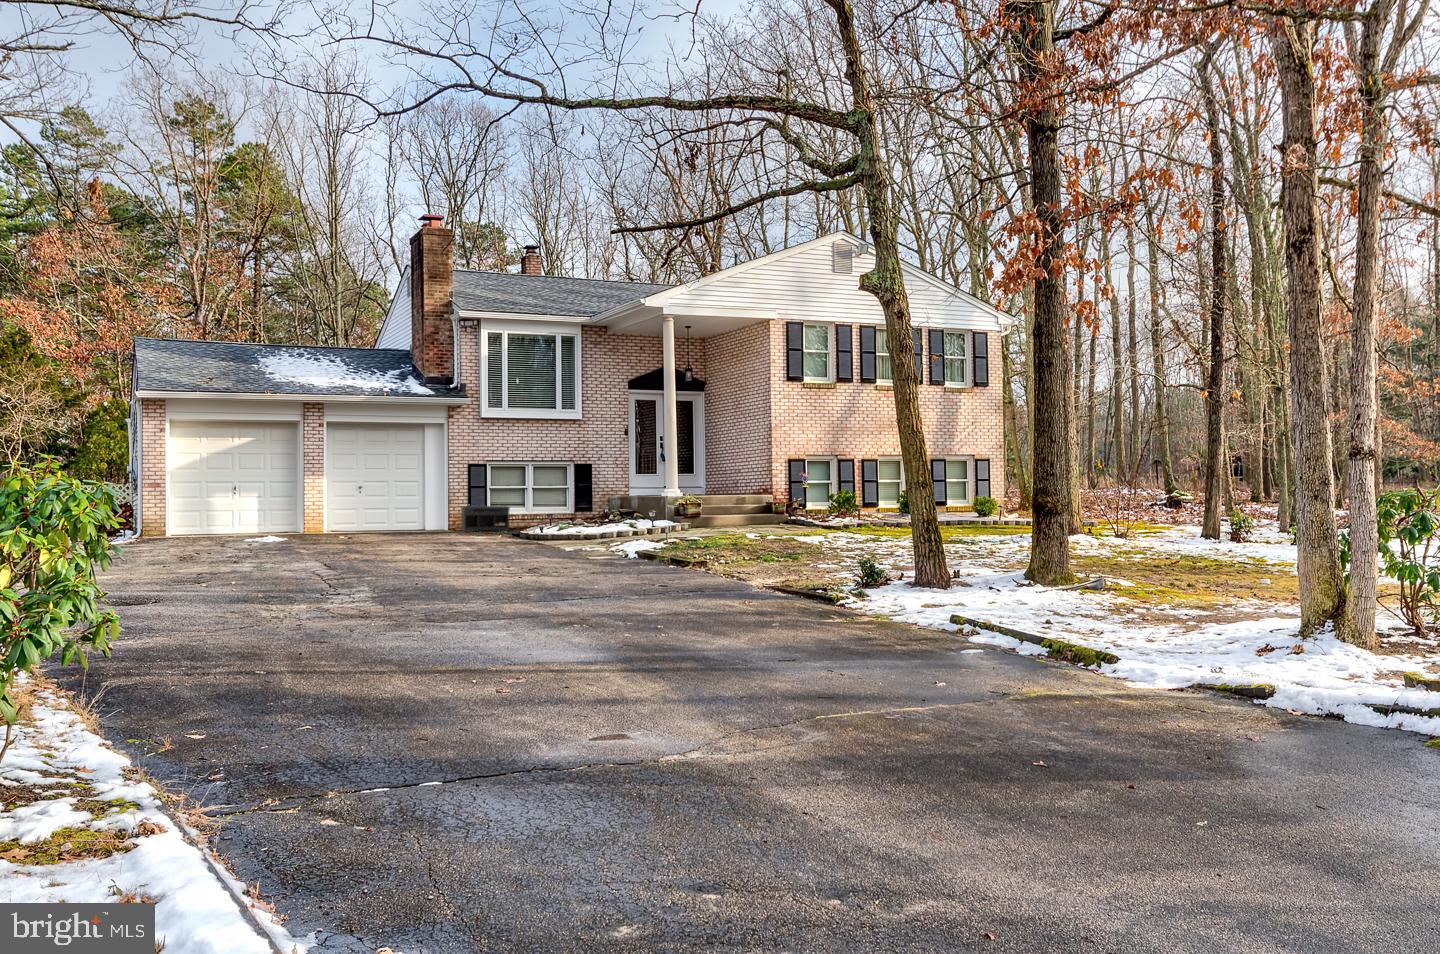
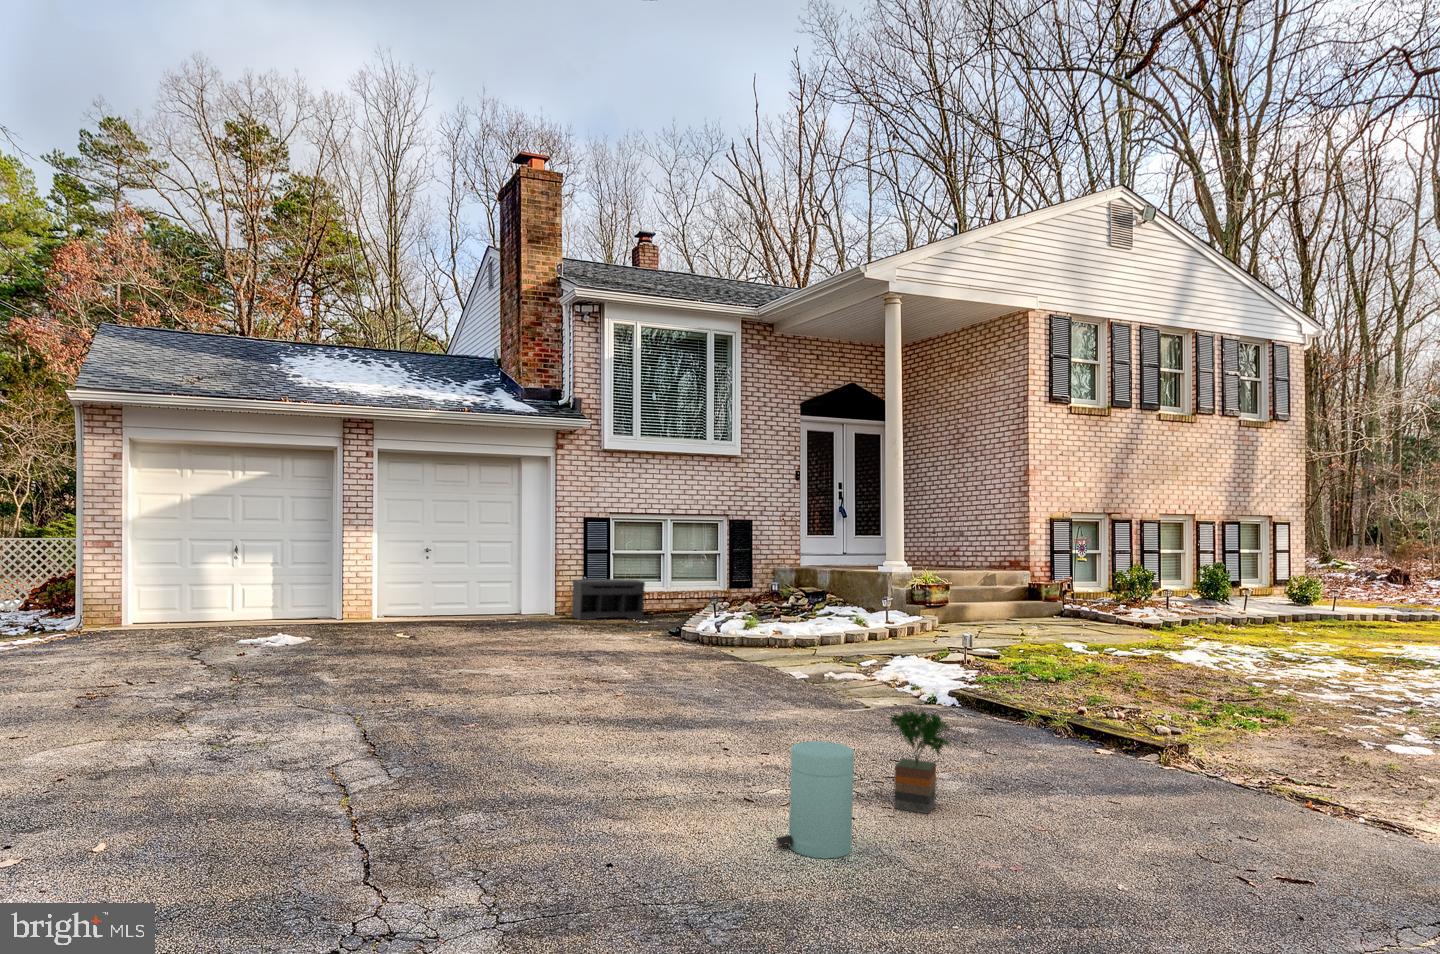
potted tree: none [525,535,551,576] -> present [891,711,949,814]
trash can: none [459,541,490,581] -> present [776,741,854,859]

